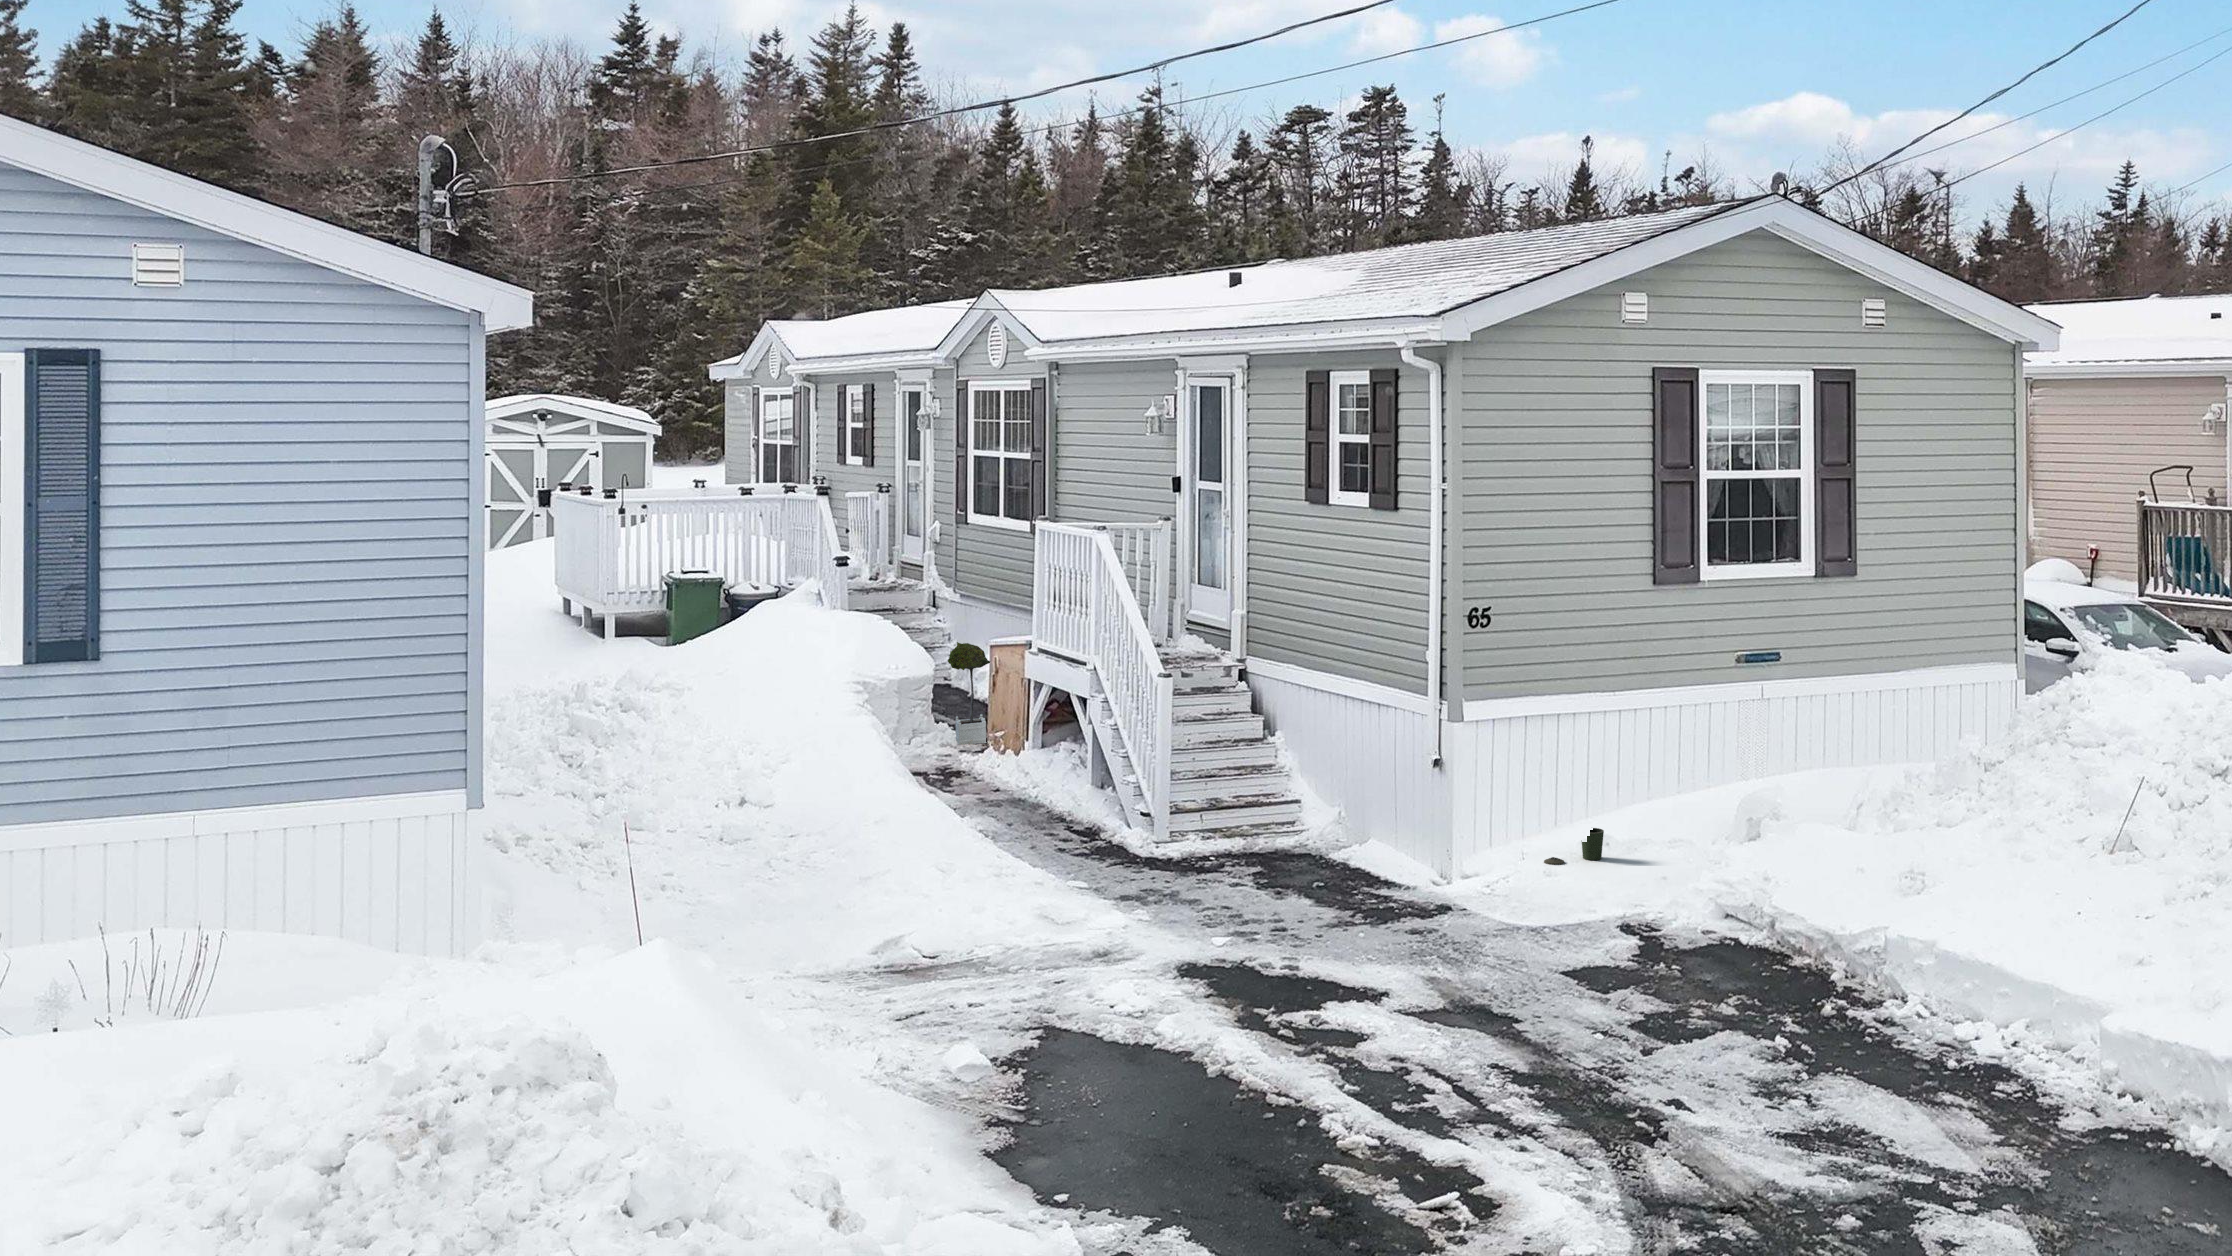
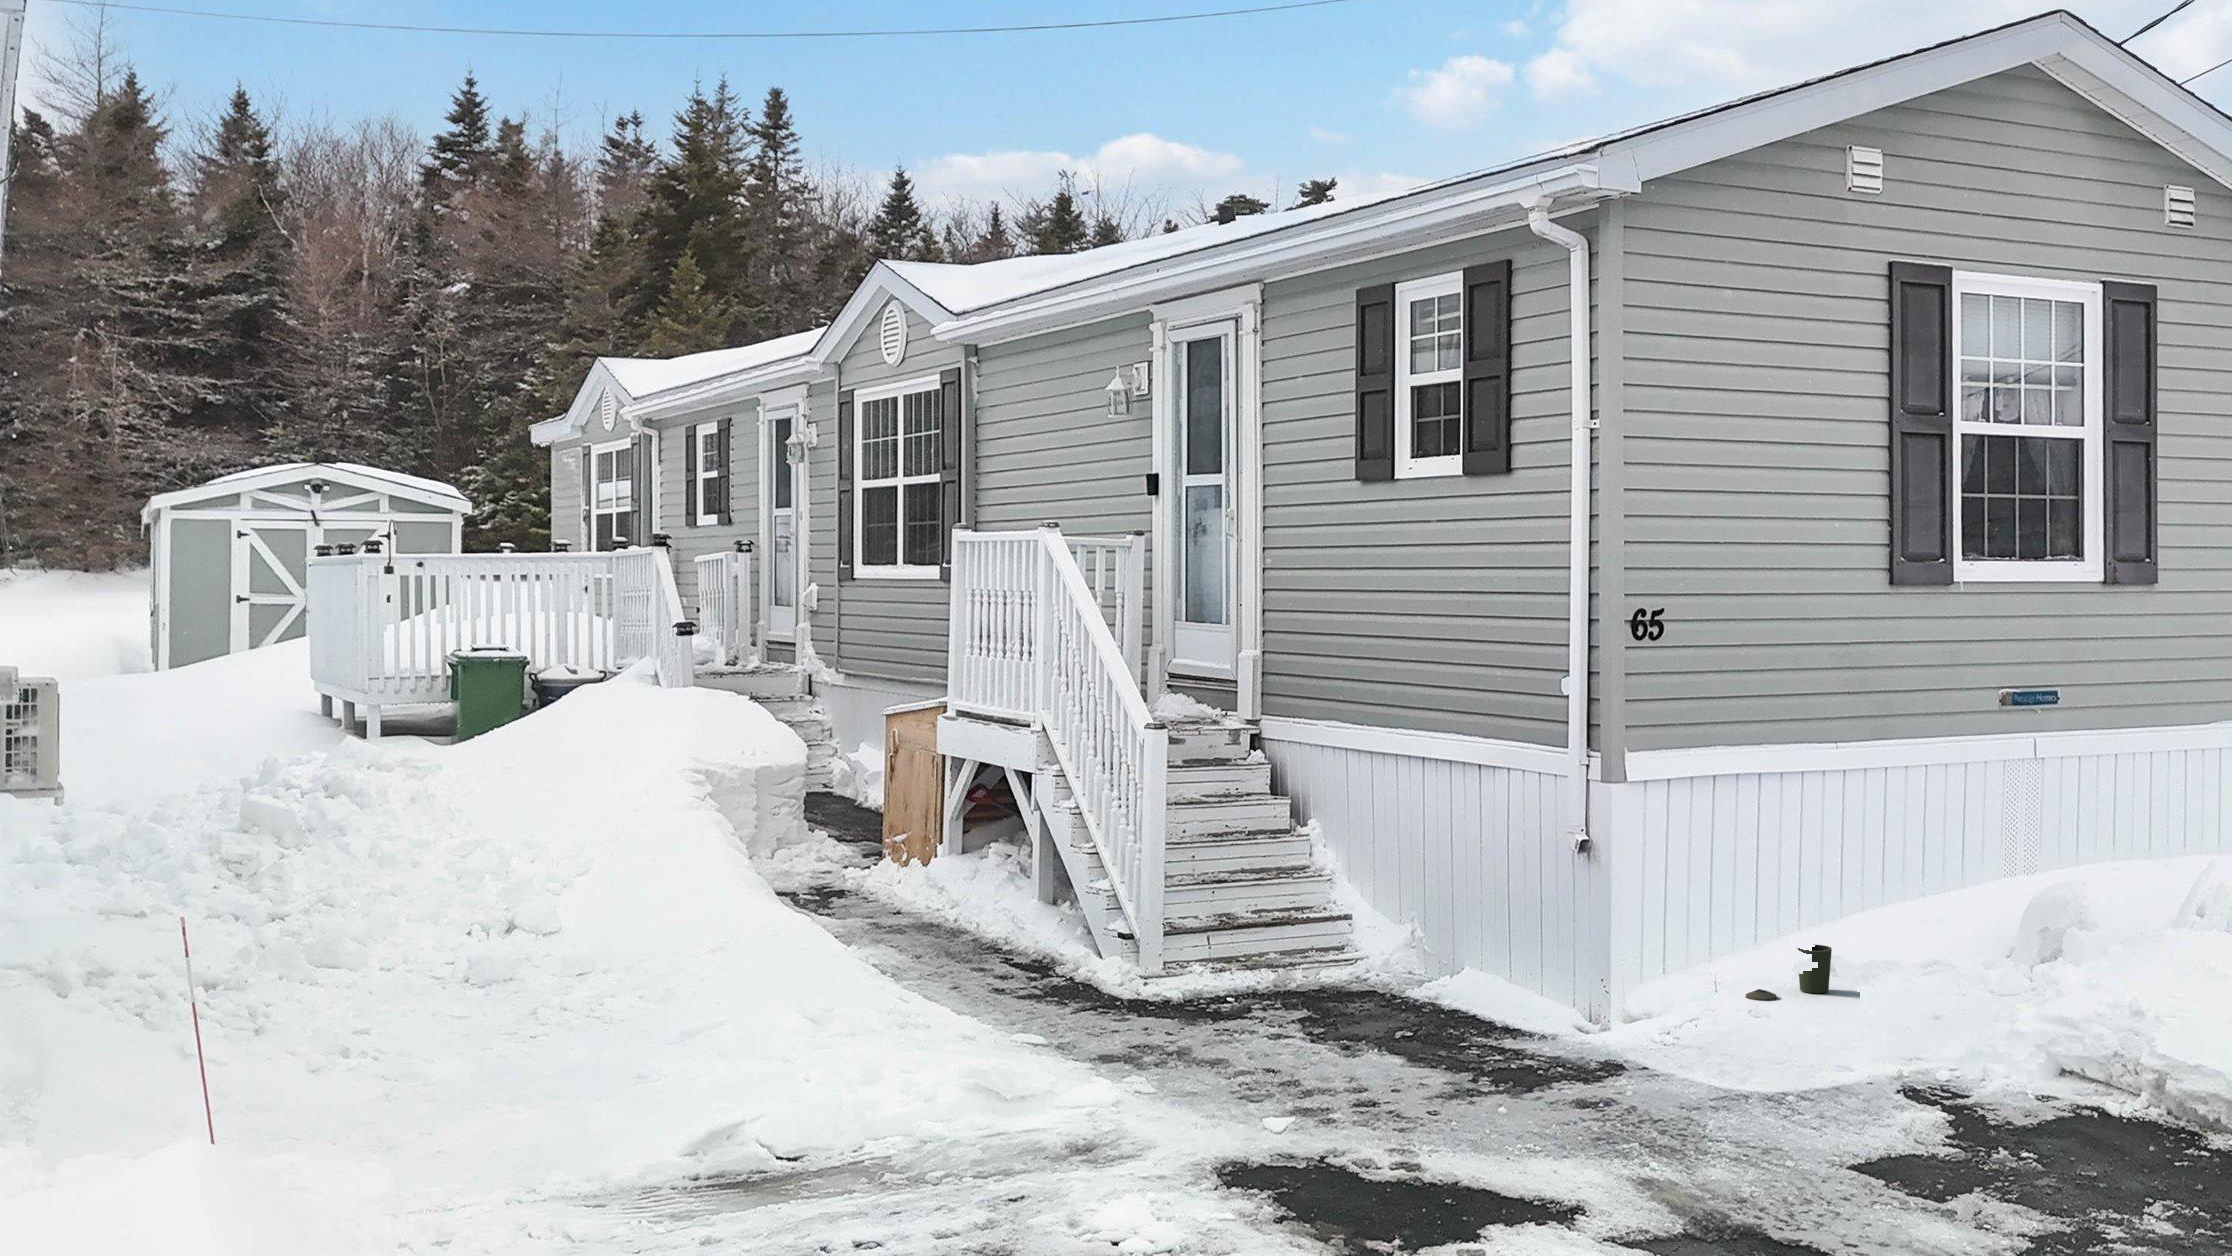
potted tree: present [948,642,990,744] -> none [824,712,886,858]

